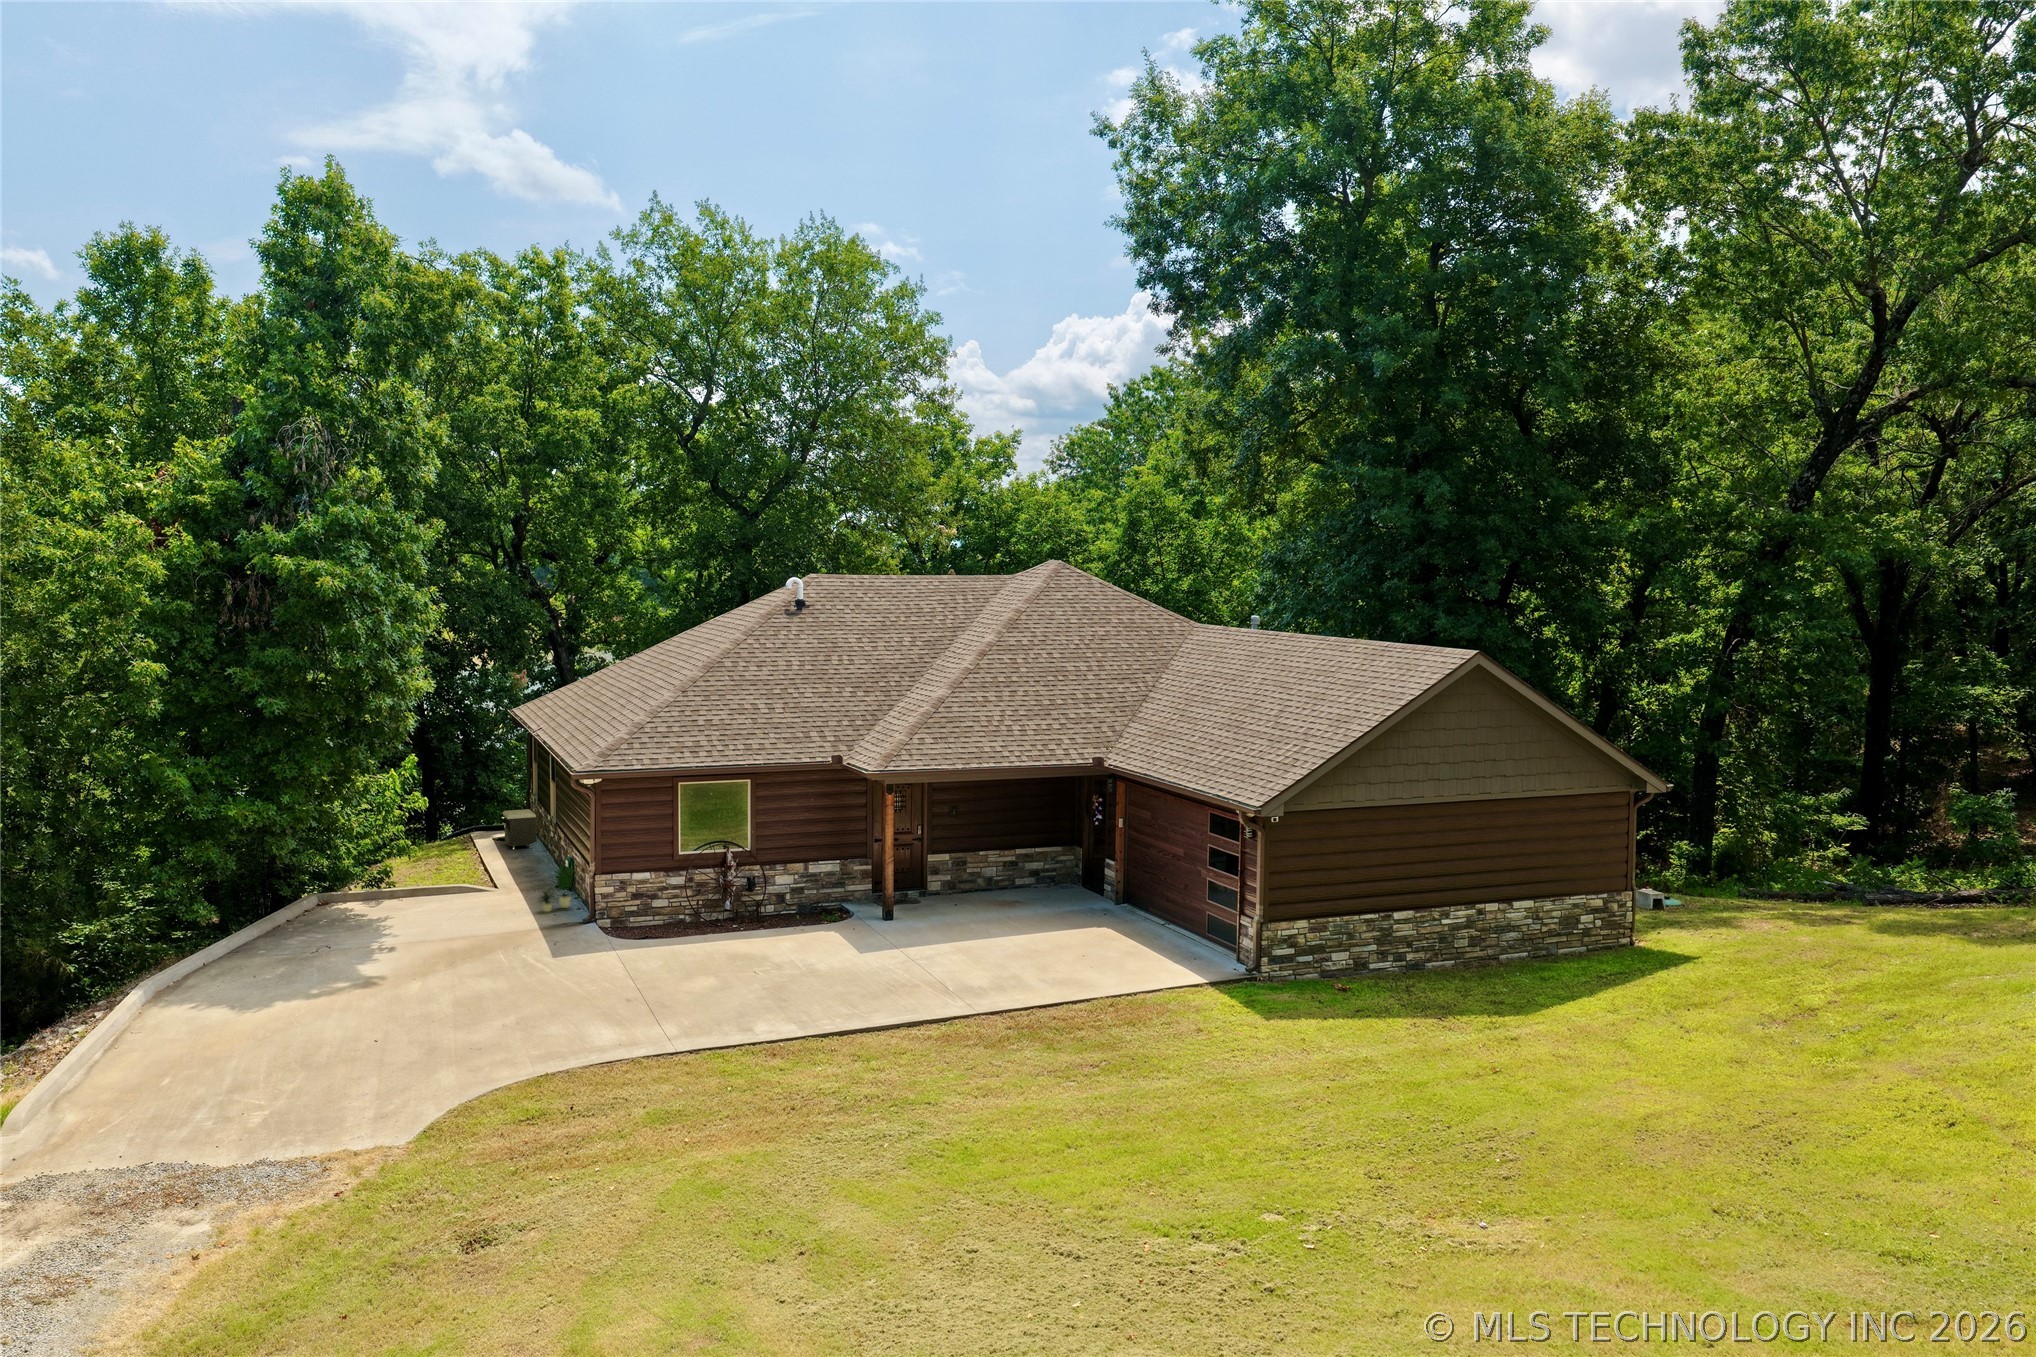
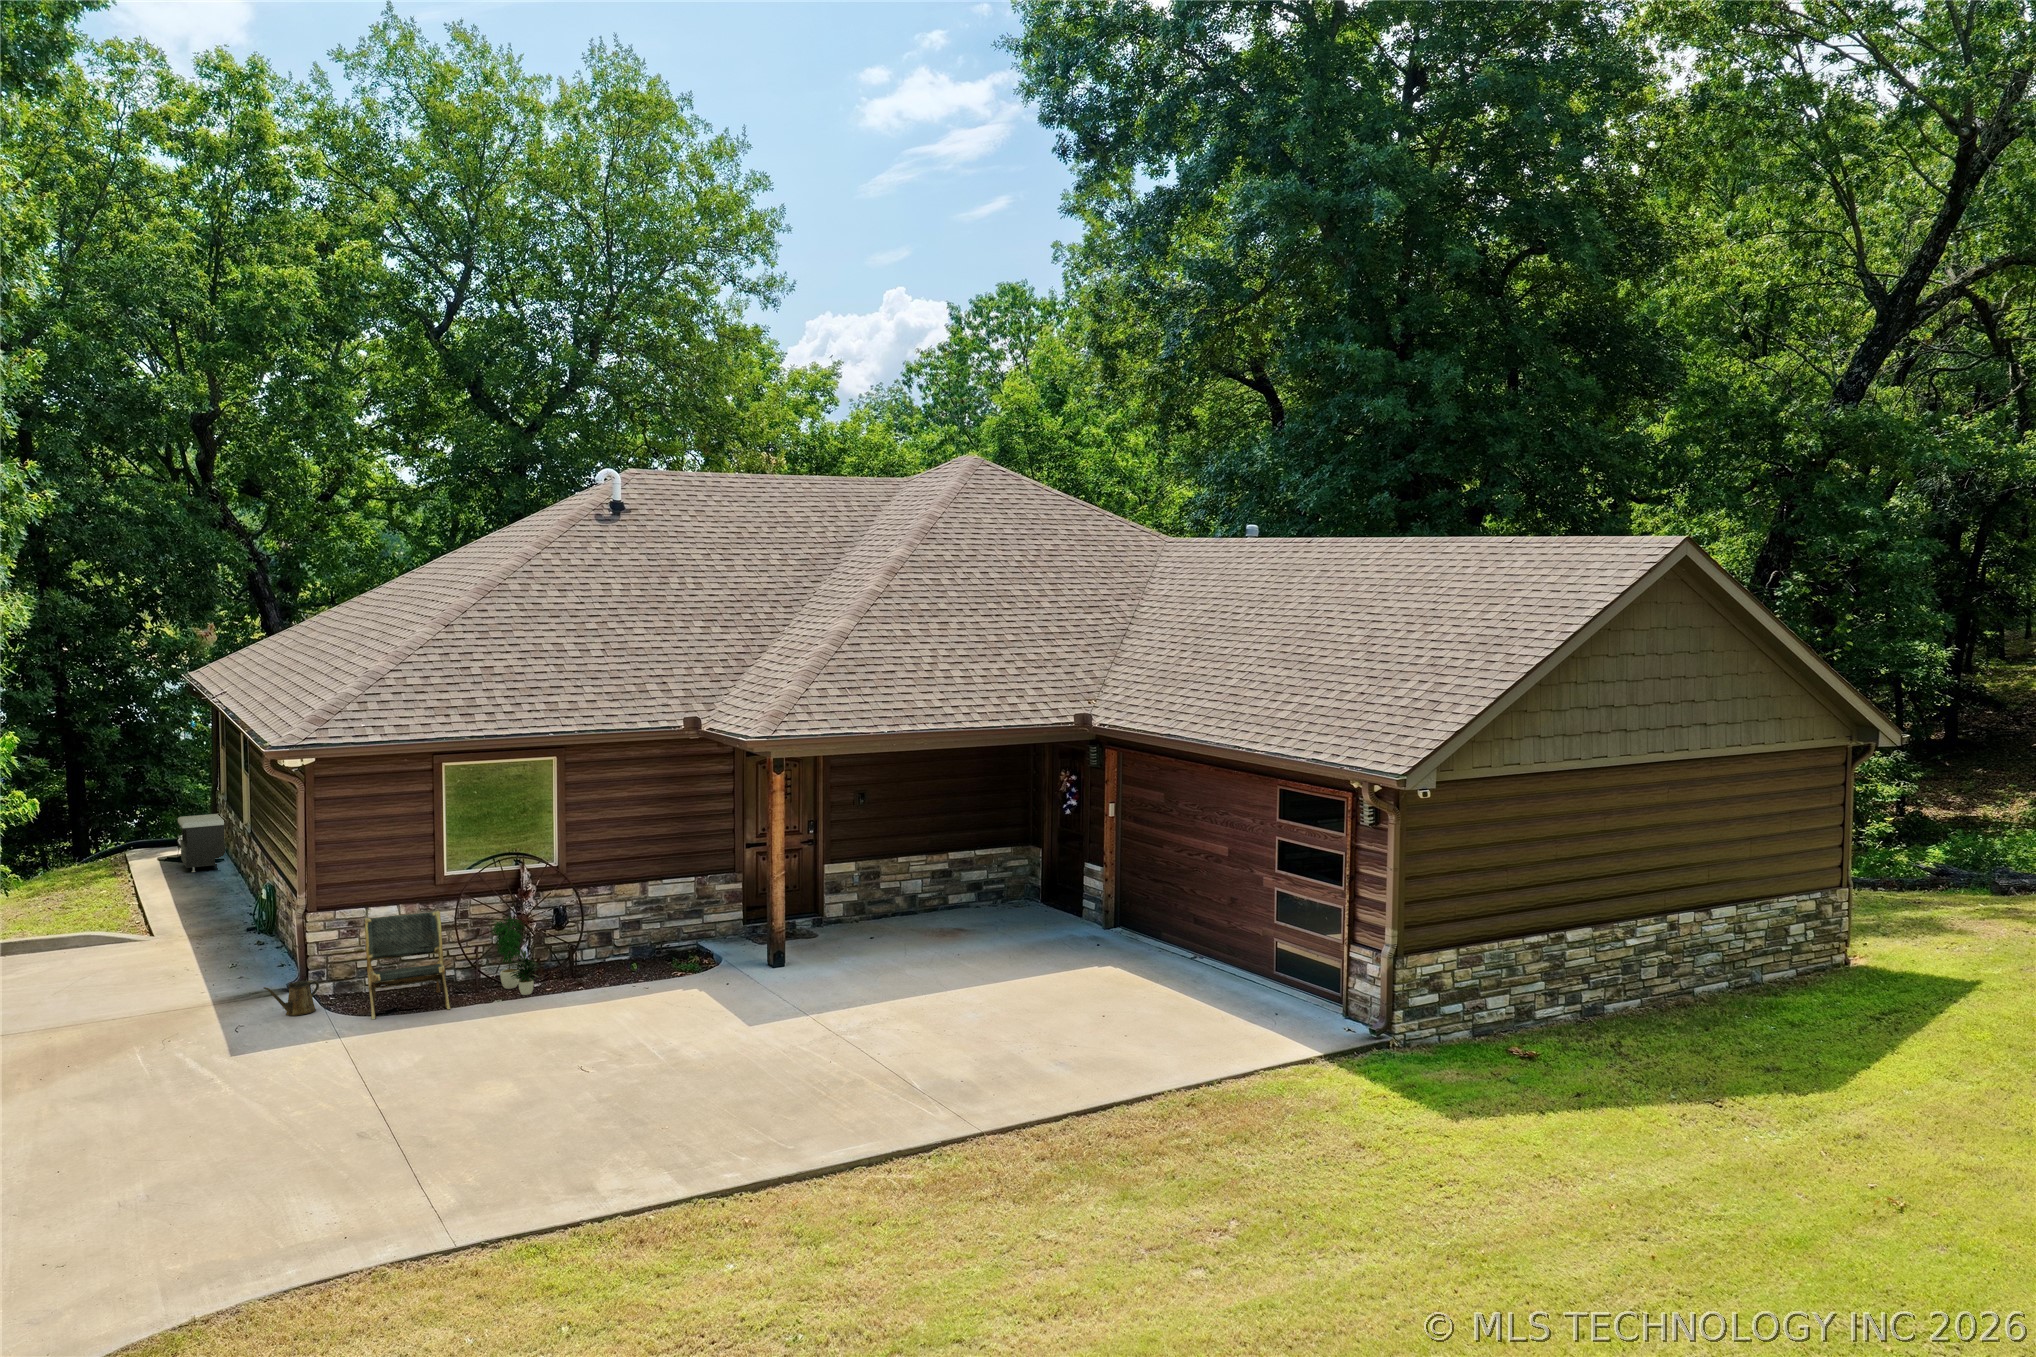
potted plant: present [539,866,574,912] -> present [493,917,538,995]
lounge chair: none [633,876,683,941] -> present [365,911,451,1019]
watering can: none [574,917,605,937] -> present [264,981,319,1016]

